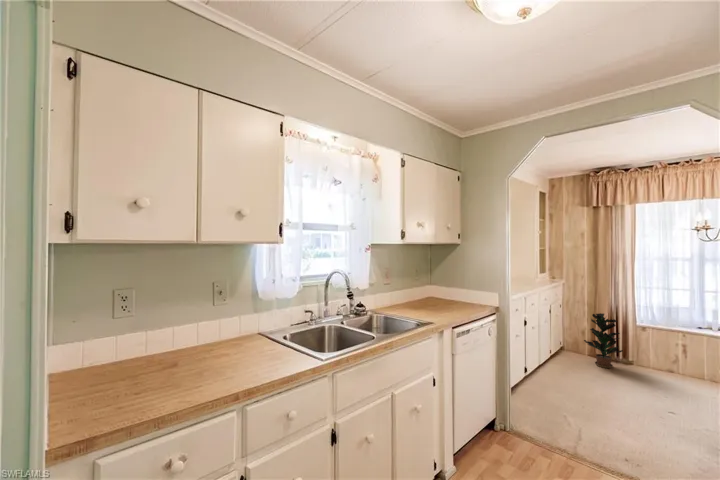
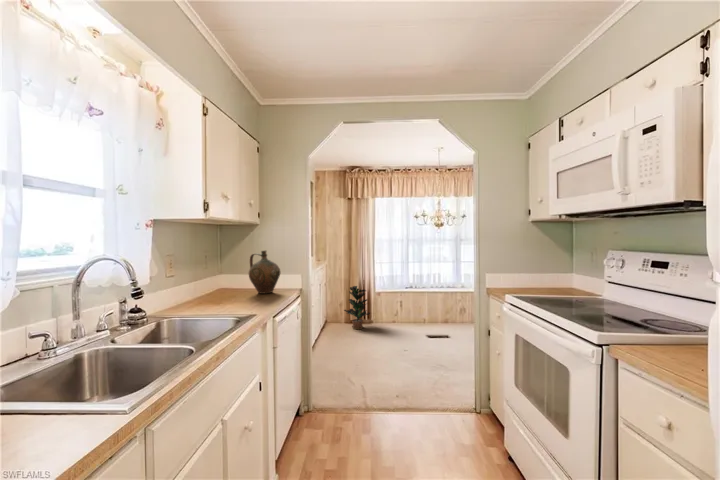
ceramic jug: none [446,268,475,307] -> present [249,251,280,294]

